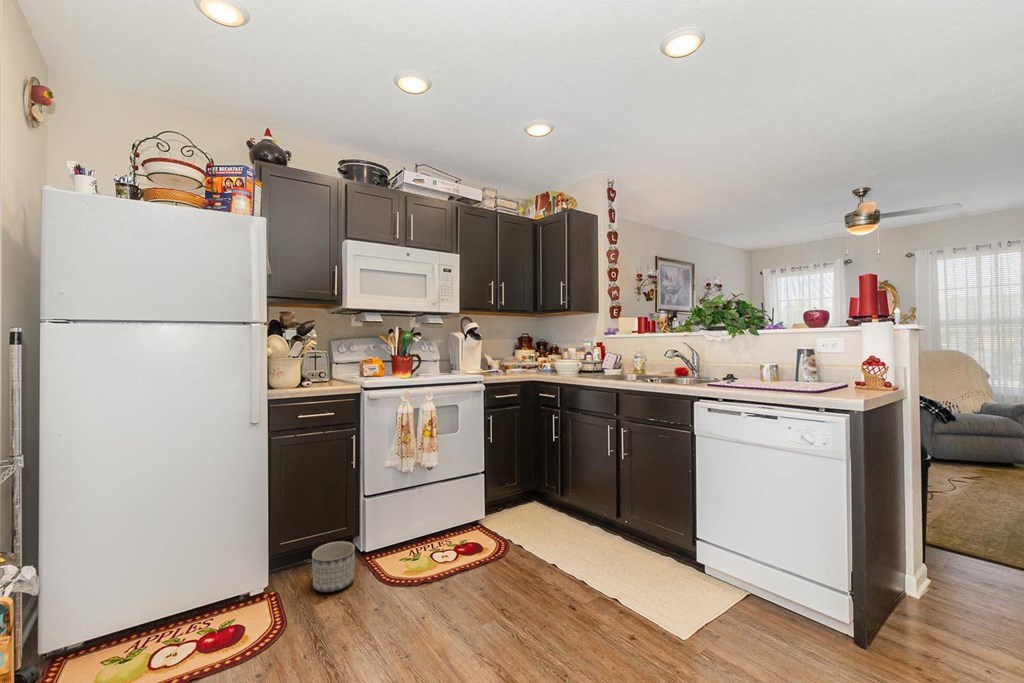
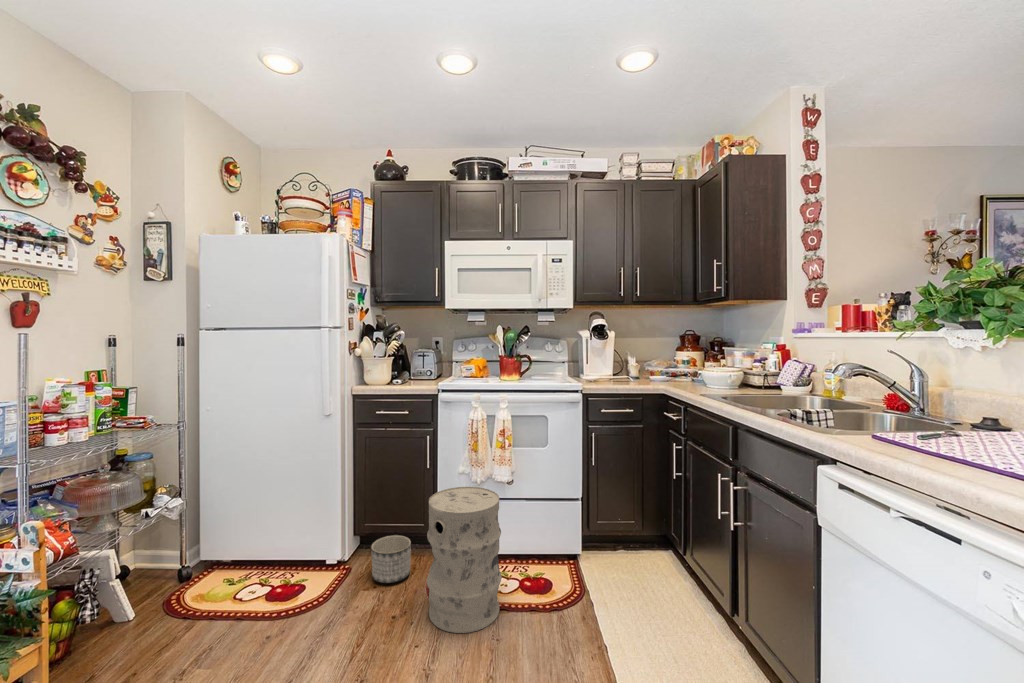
trash can: none [400,471,468,601] -> present [427,487,502,633]

